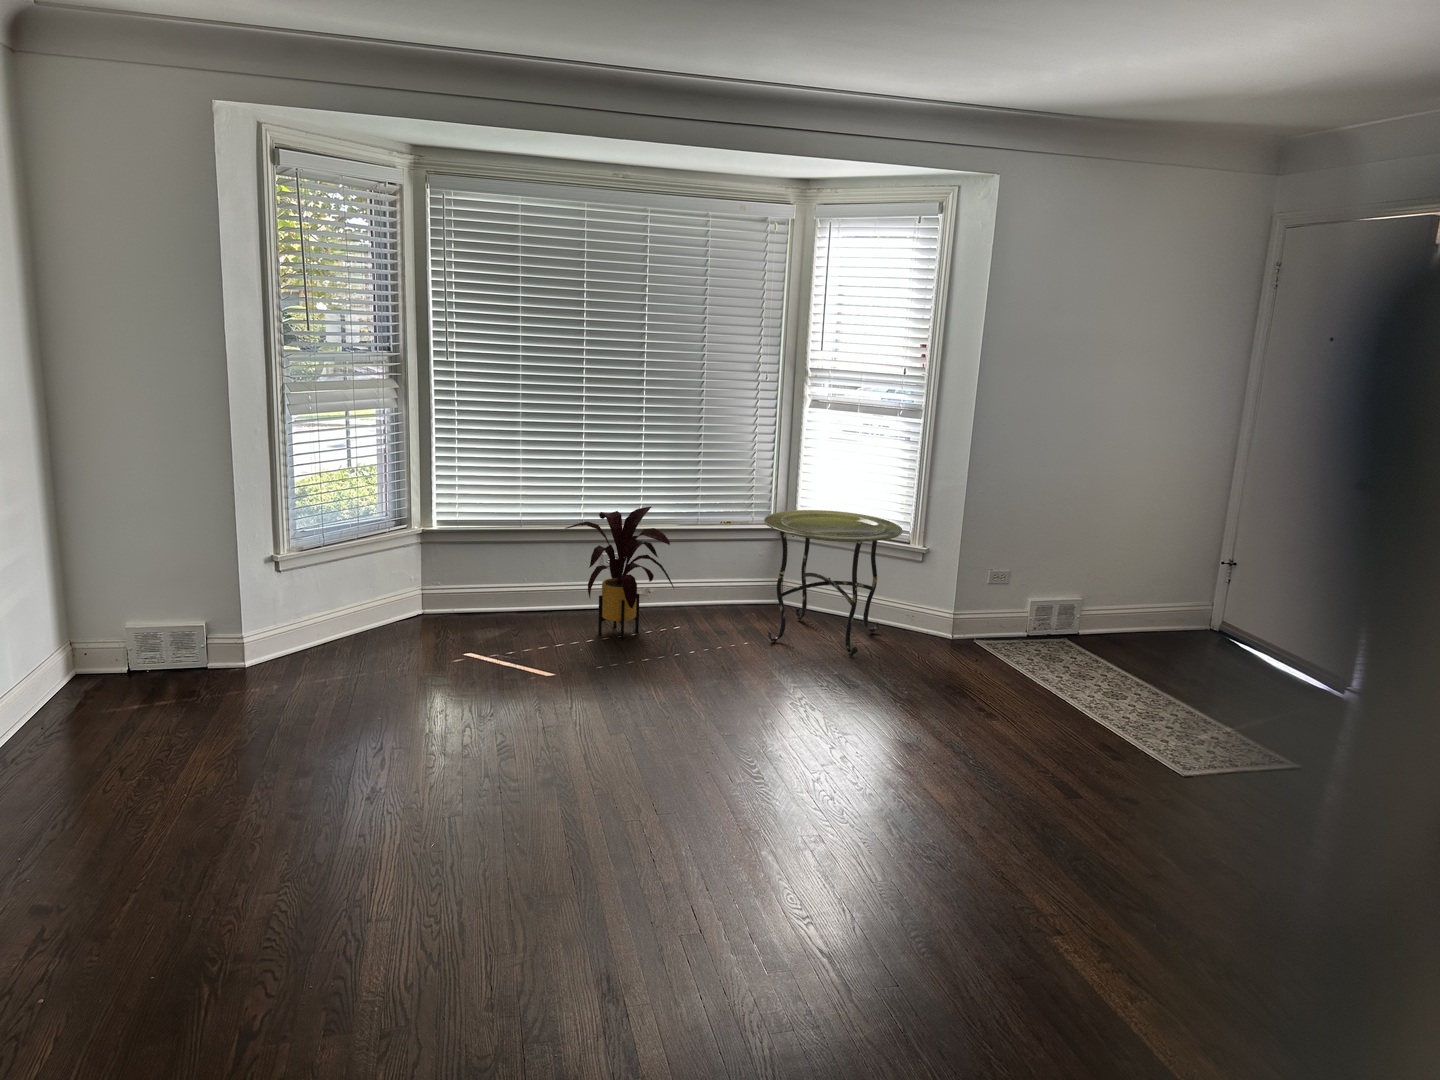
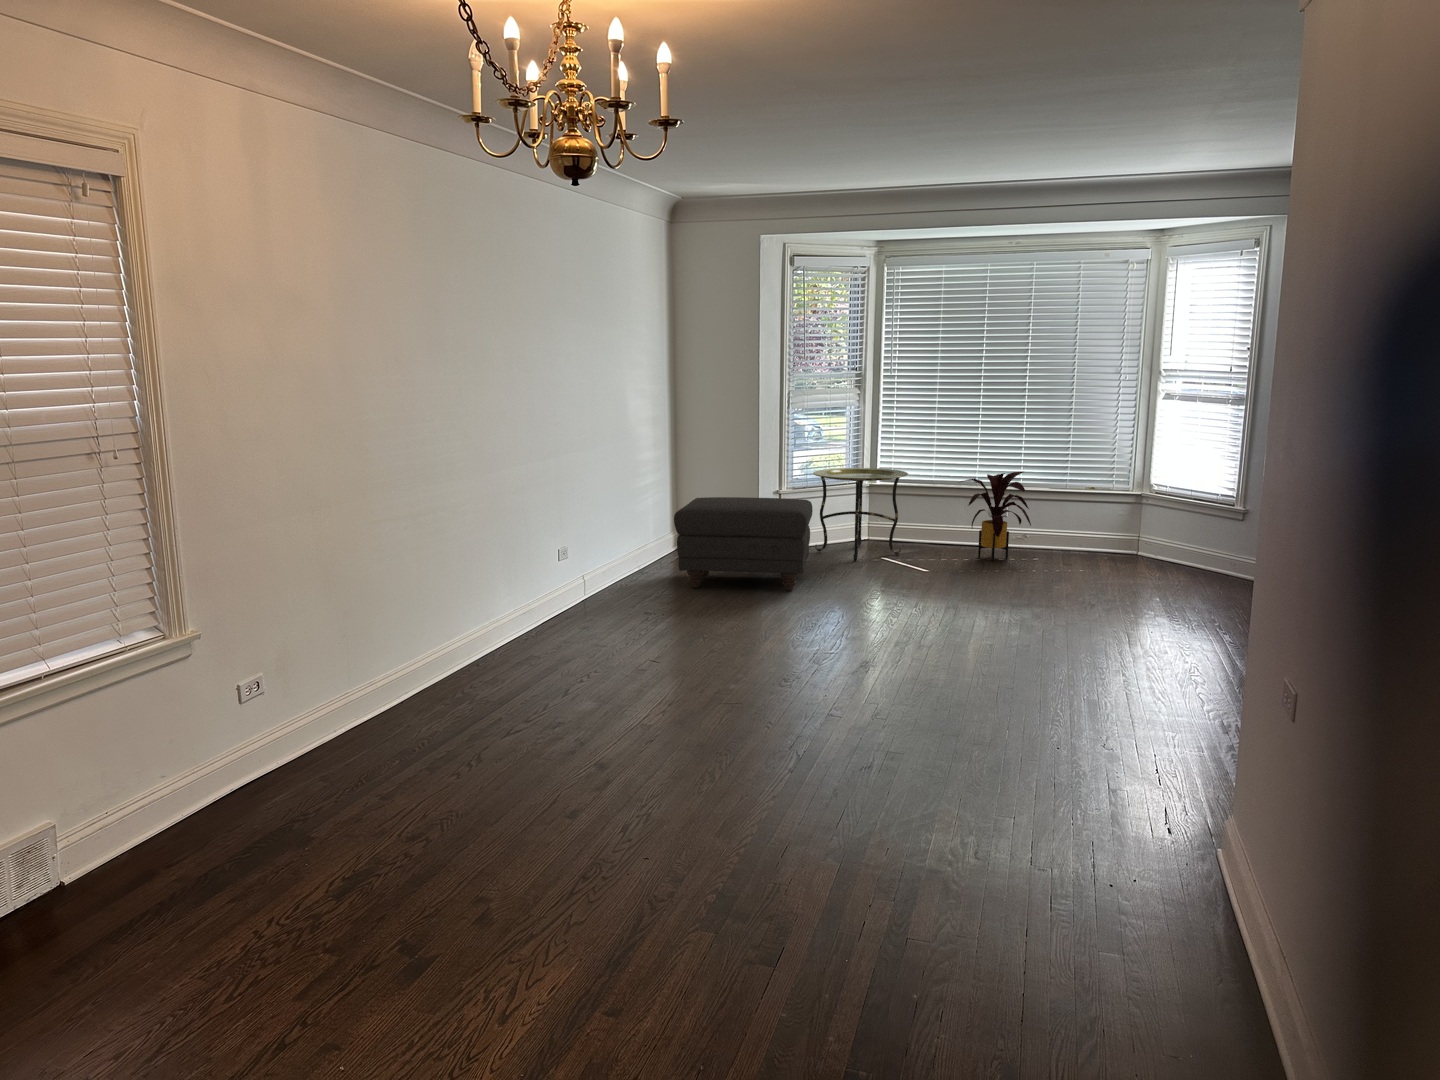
side table: present [764,510,903,657] -> present [813,468,908,561]
ottoman: none [60,595,362,808] -> present [674,497,813,591]

